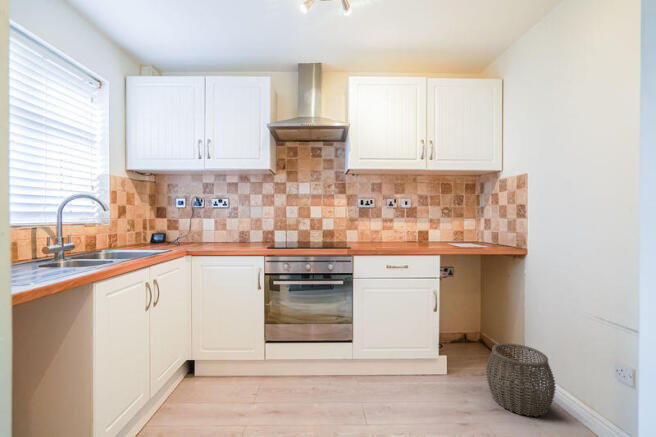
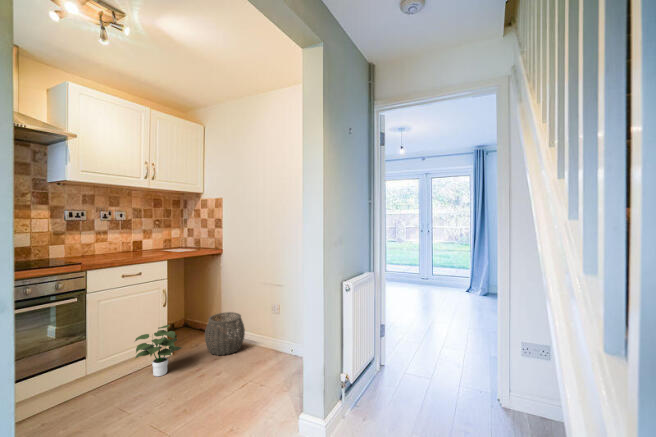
potted plant: none [393,336,450,398] -> present [135,325,182,376]

